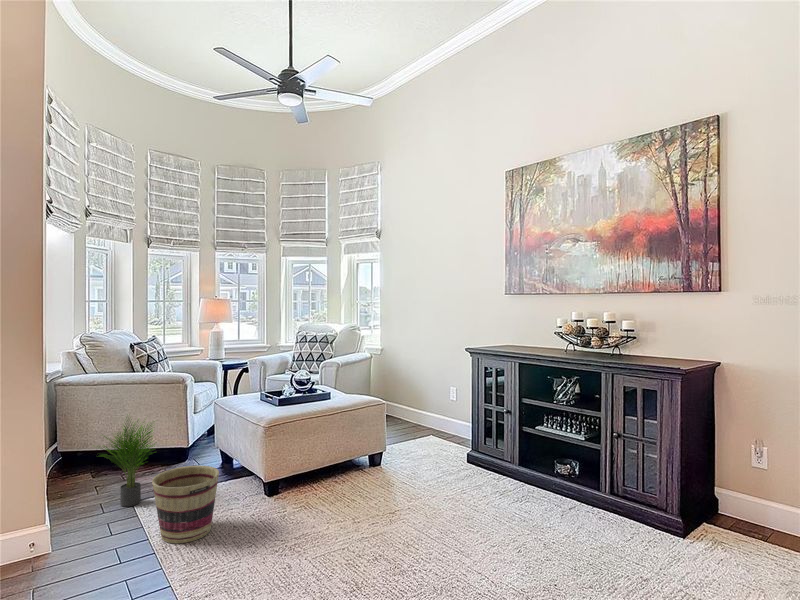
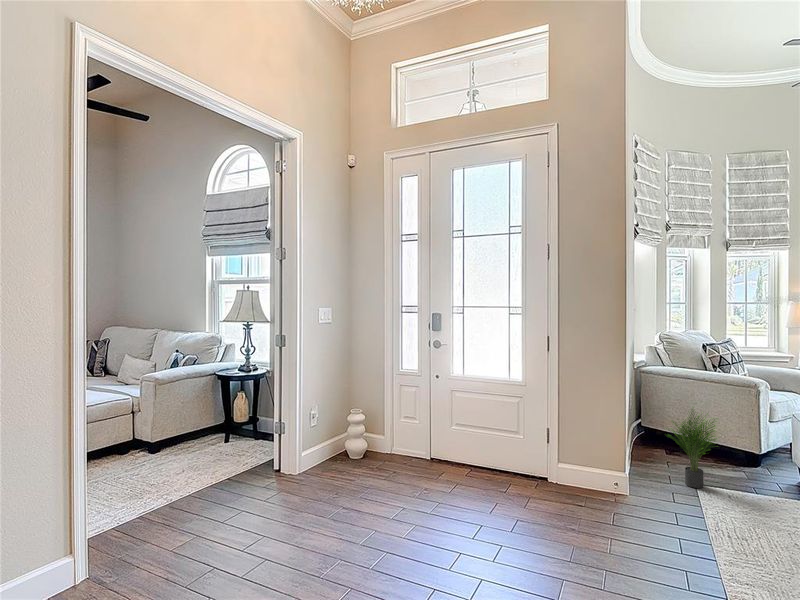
basket: present [152,466,219,543] -> none [707,465,779,540]

